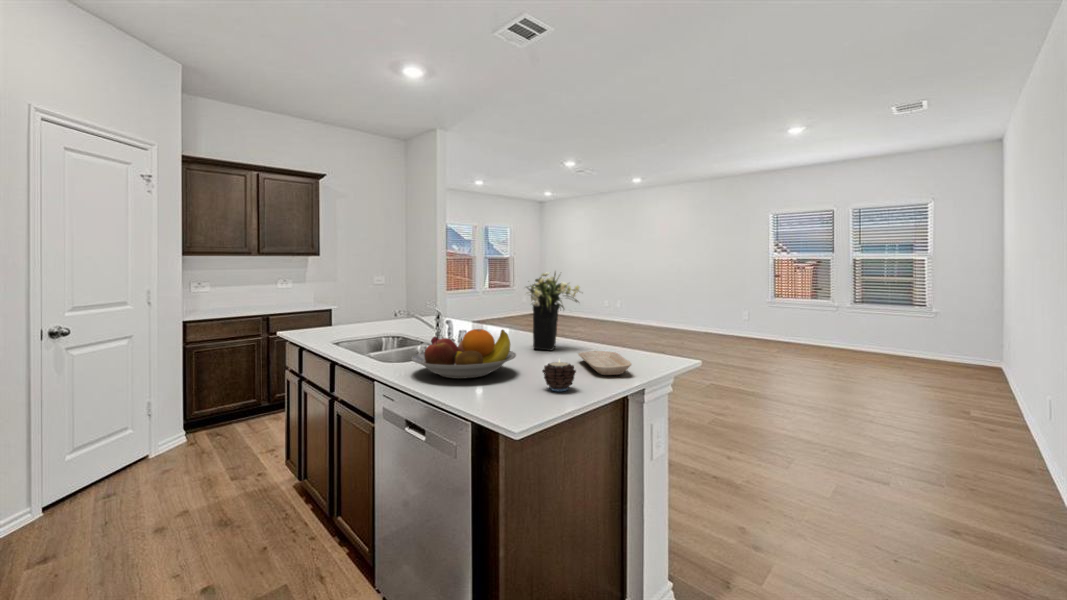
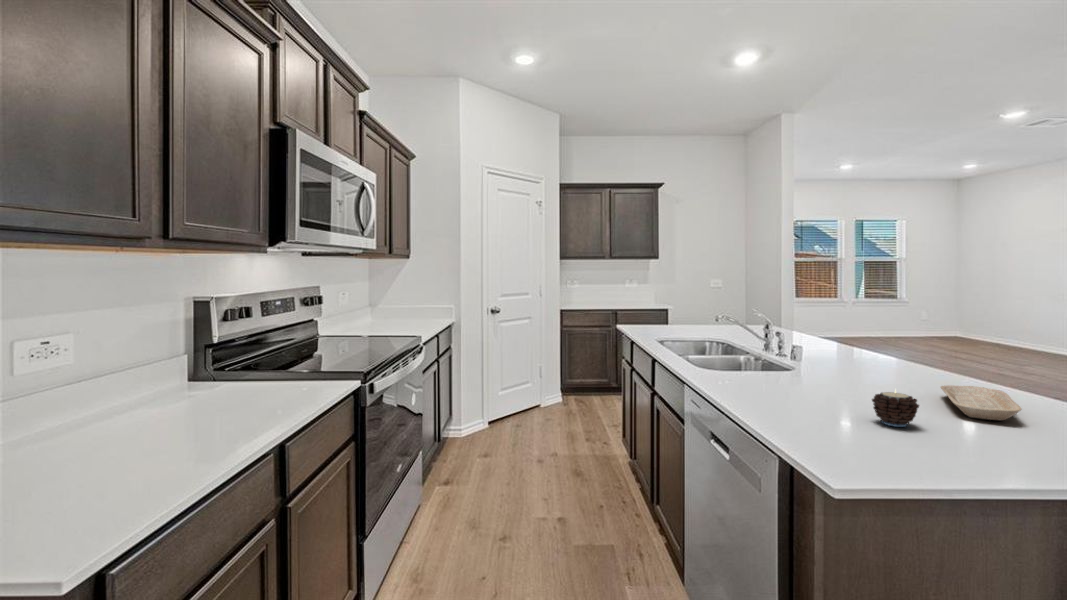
flower arrangement: present [527,272,579,351] -> none [866,281,961,378]
fruit bowl: present [411,329,516,379] -> none [725,345,845,396]

